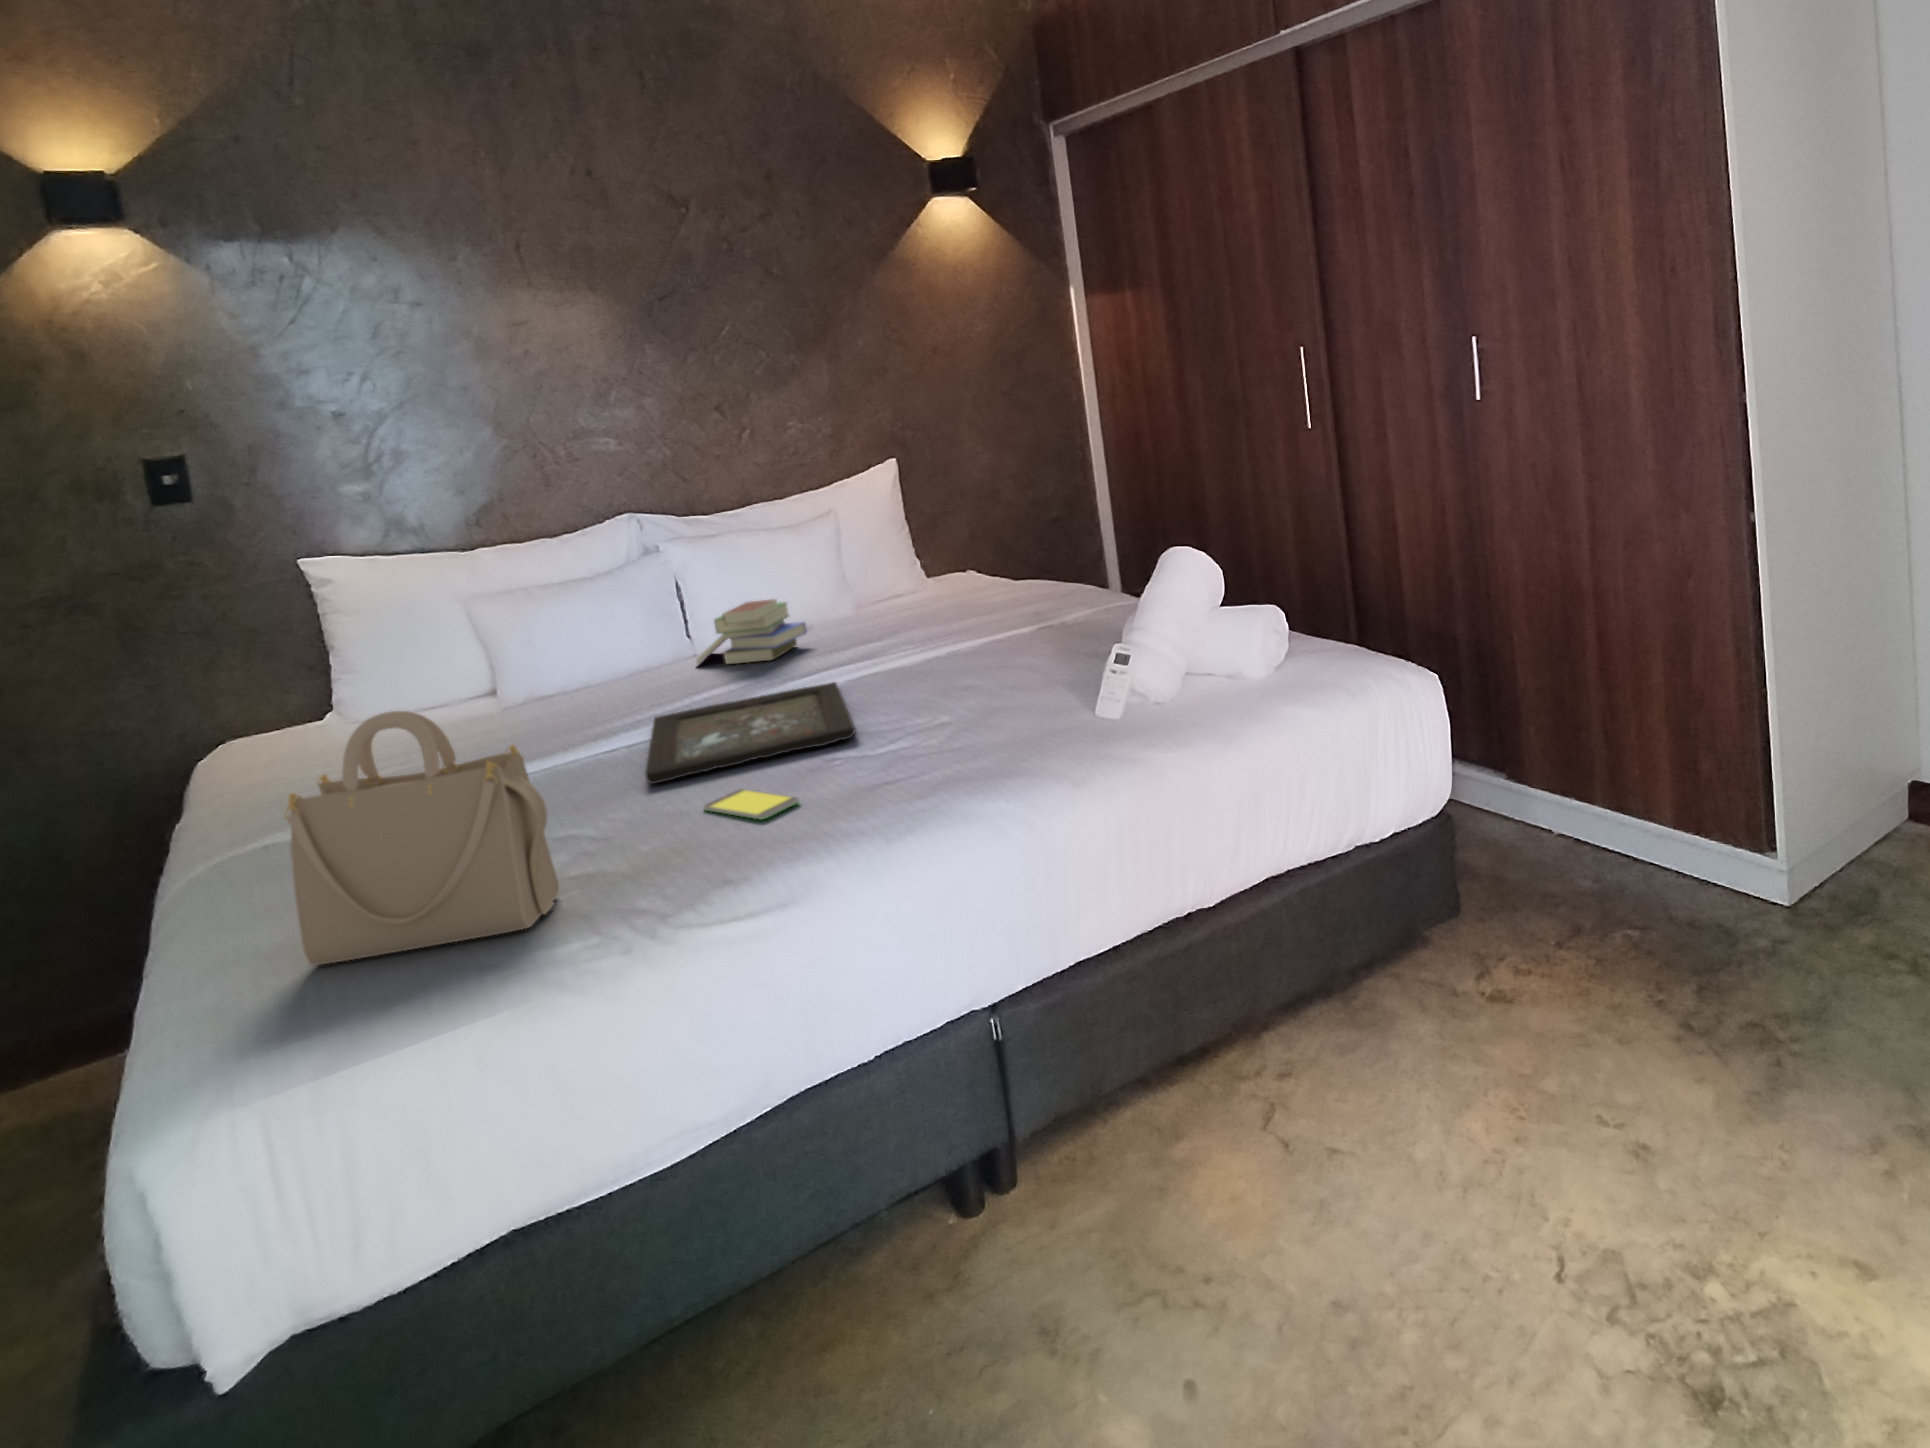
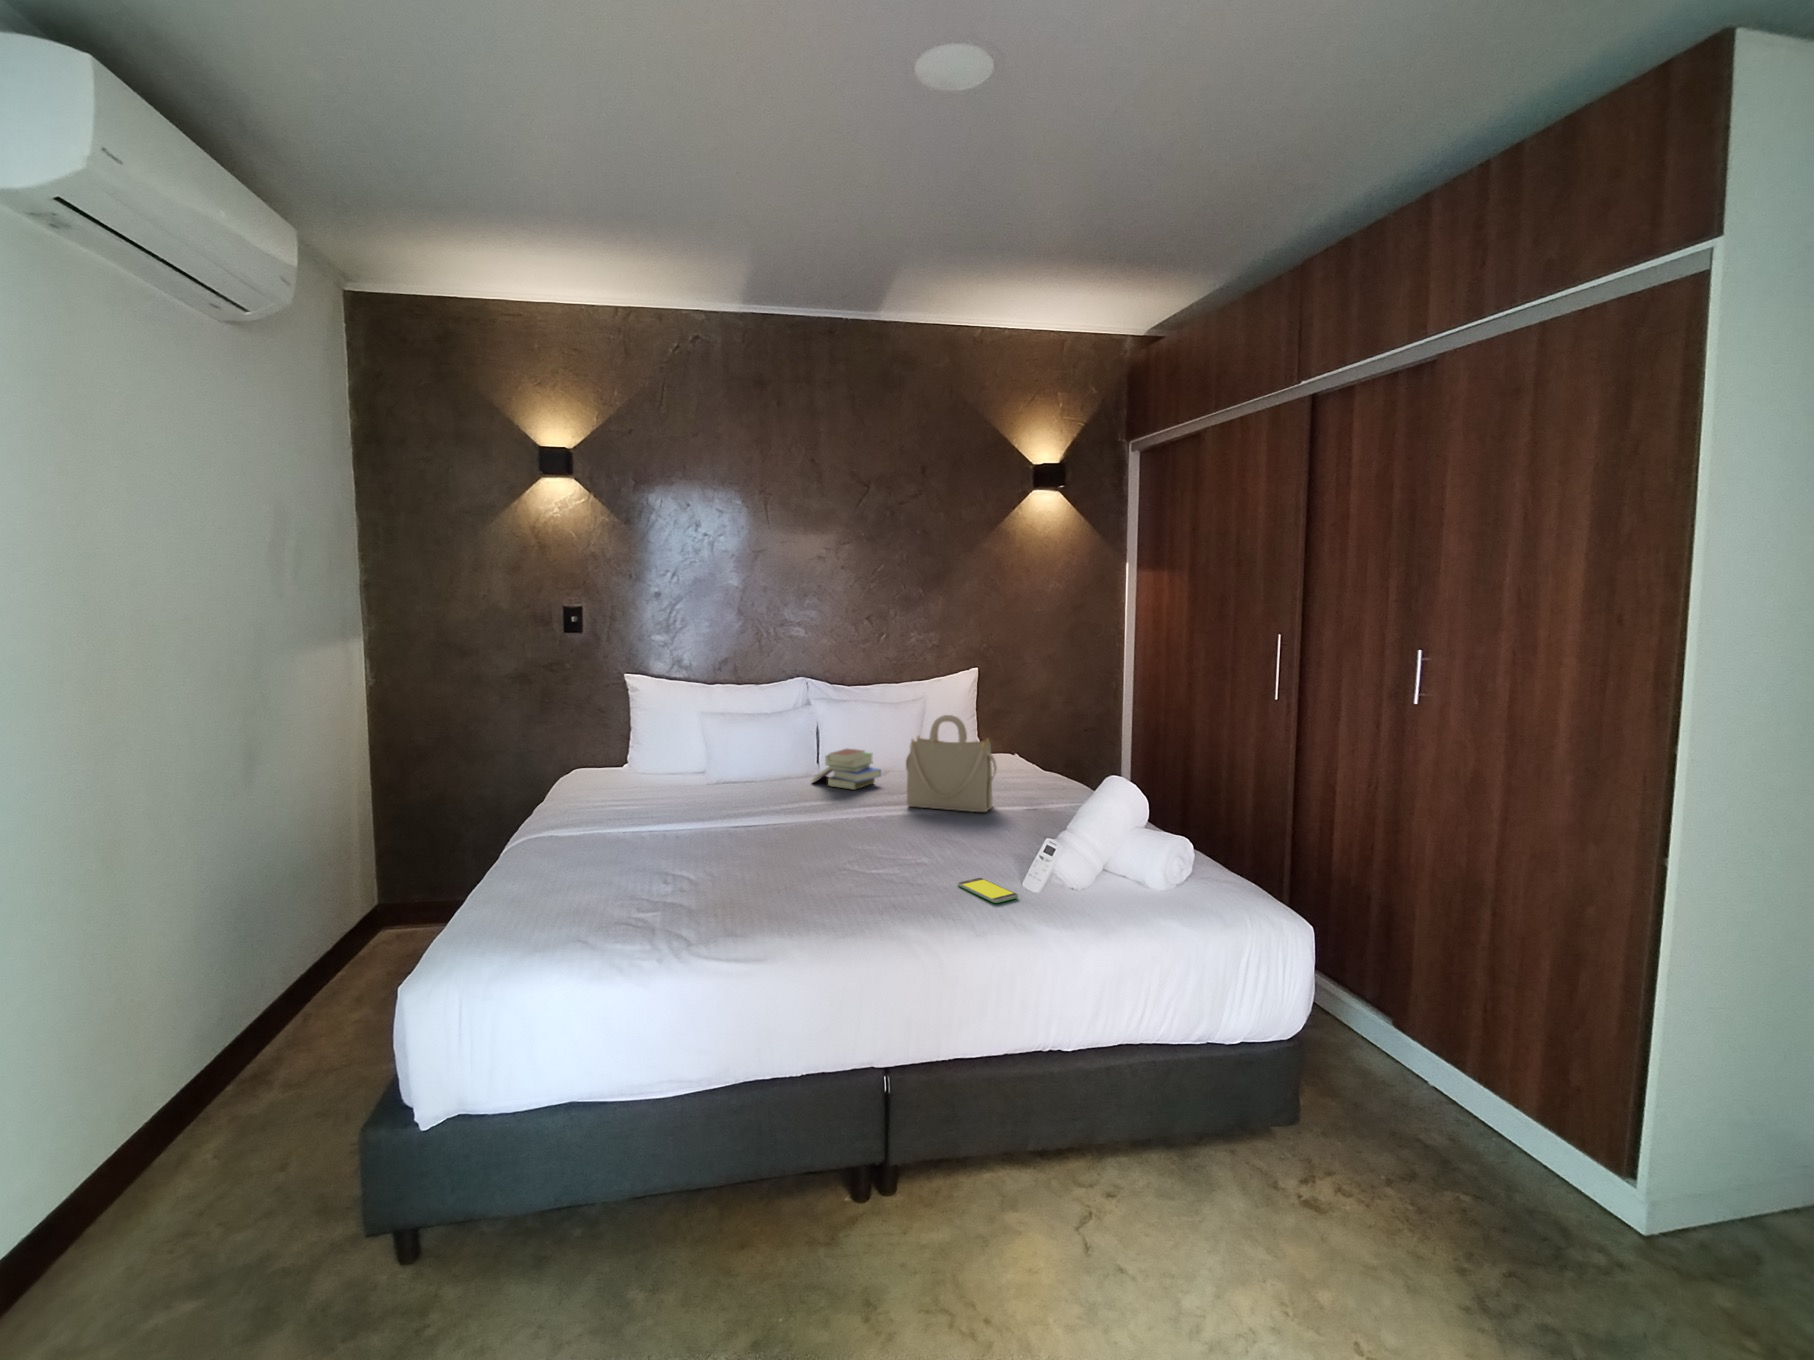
tray: present [645,682,855,784] -> none [736,812,878,858]
handbag: present [285,711,559,965] -> present [906,715,997,812]
smartphone: present [704,789,799,820] -> present [958,878,1018,903]

